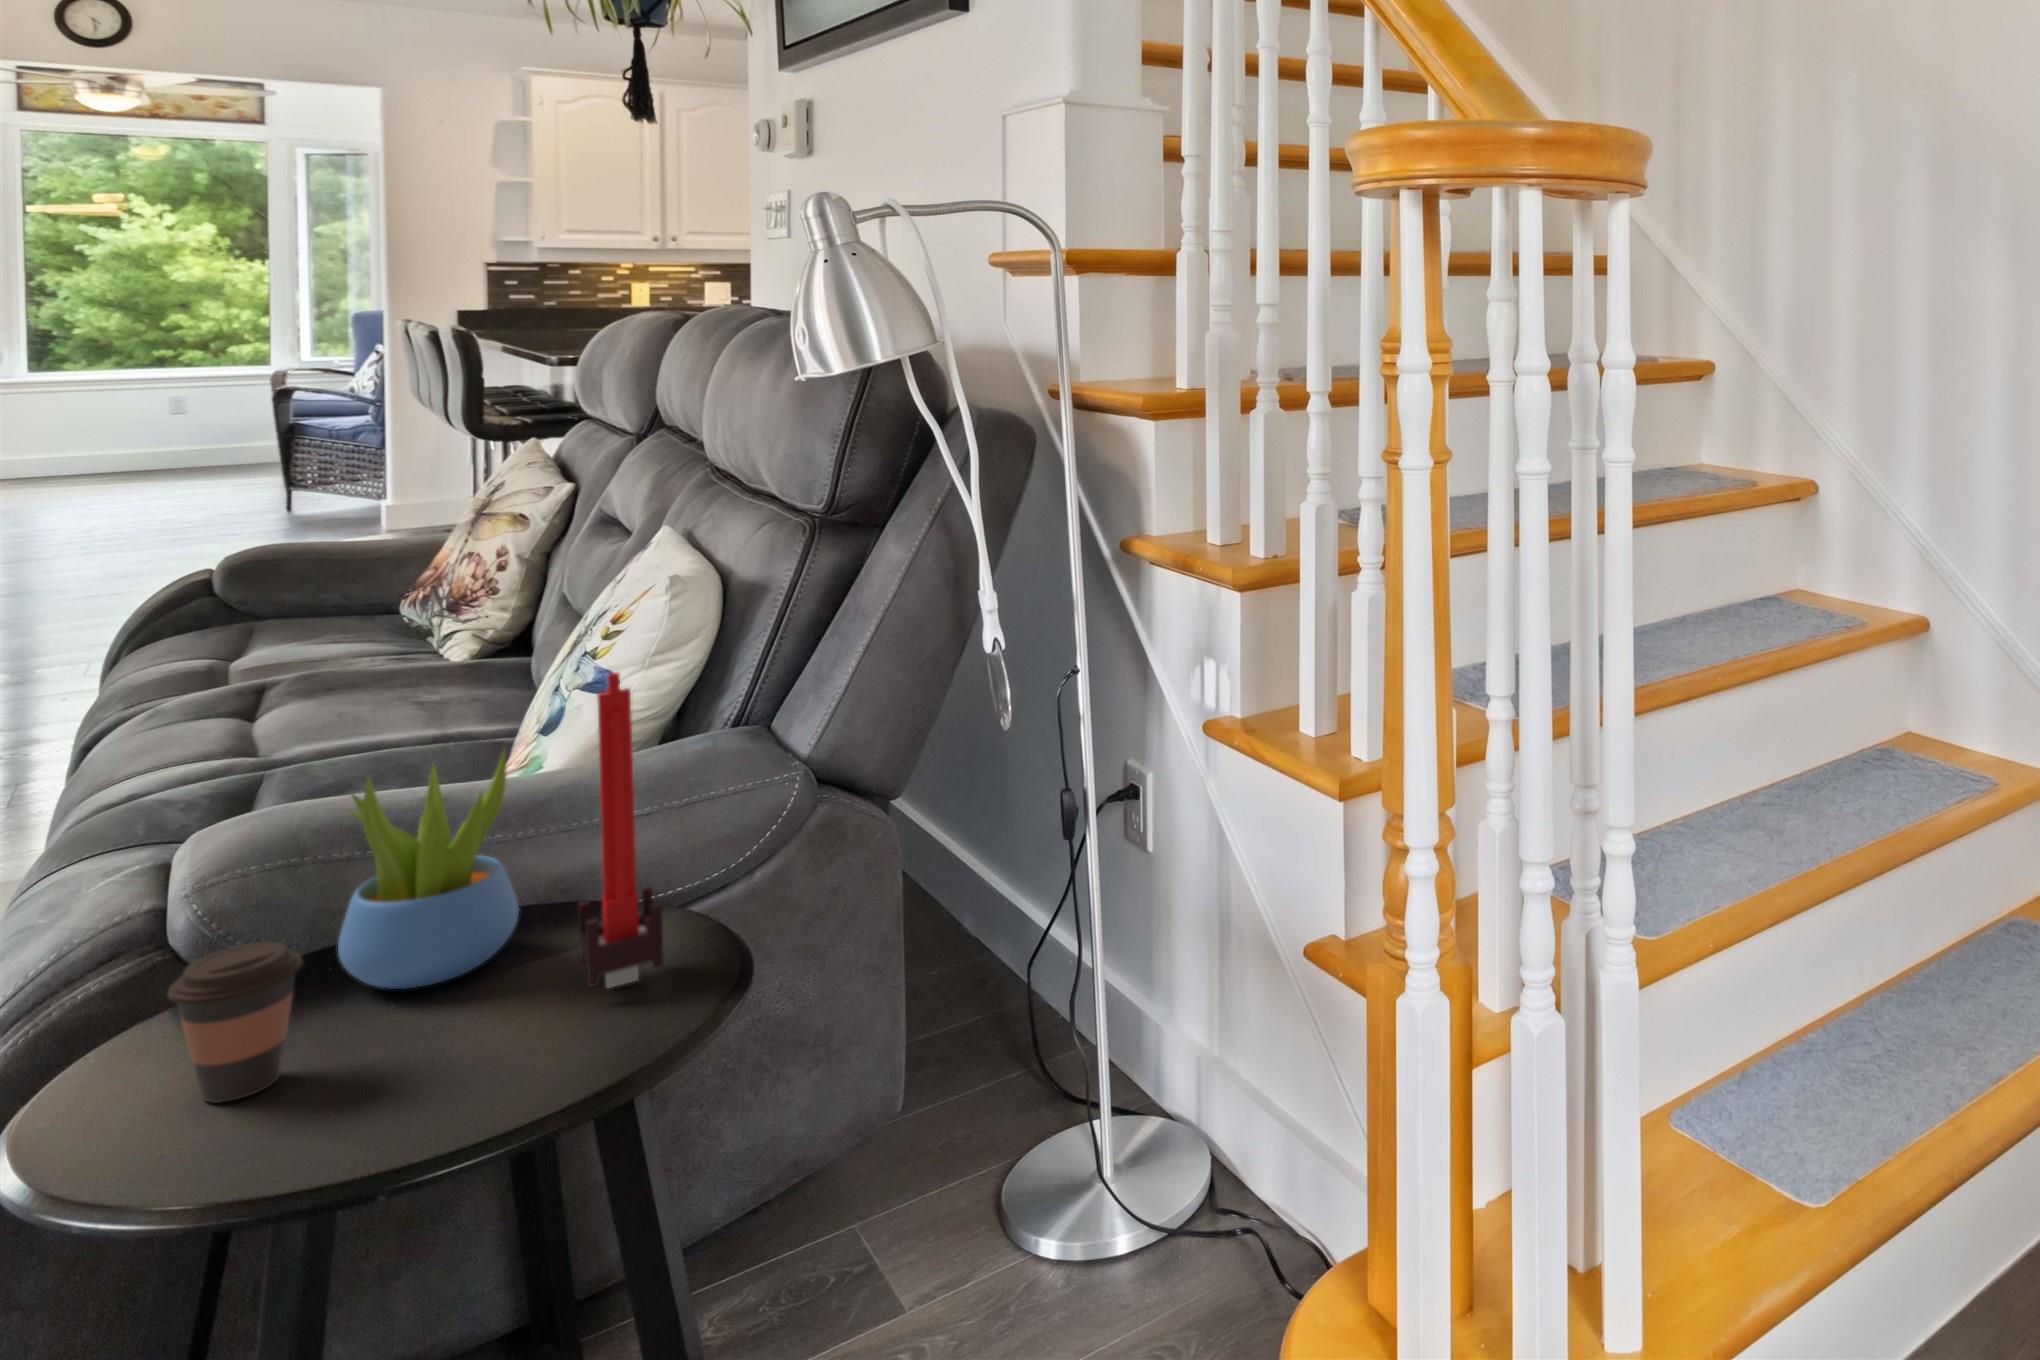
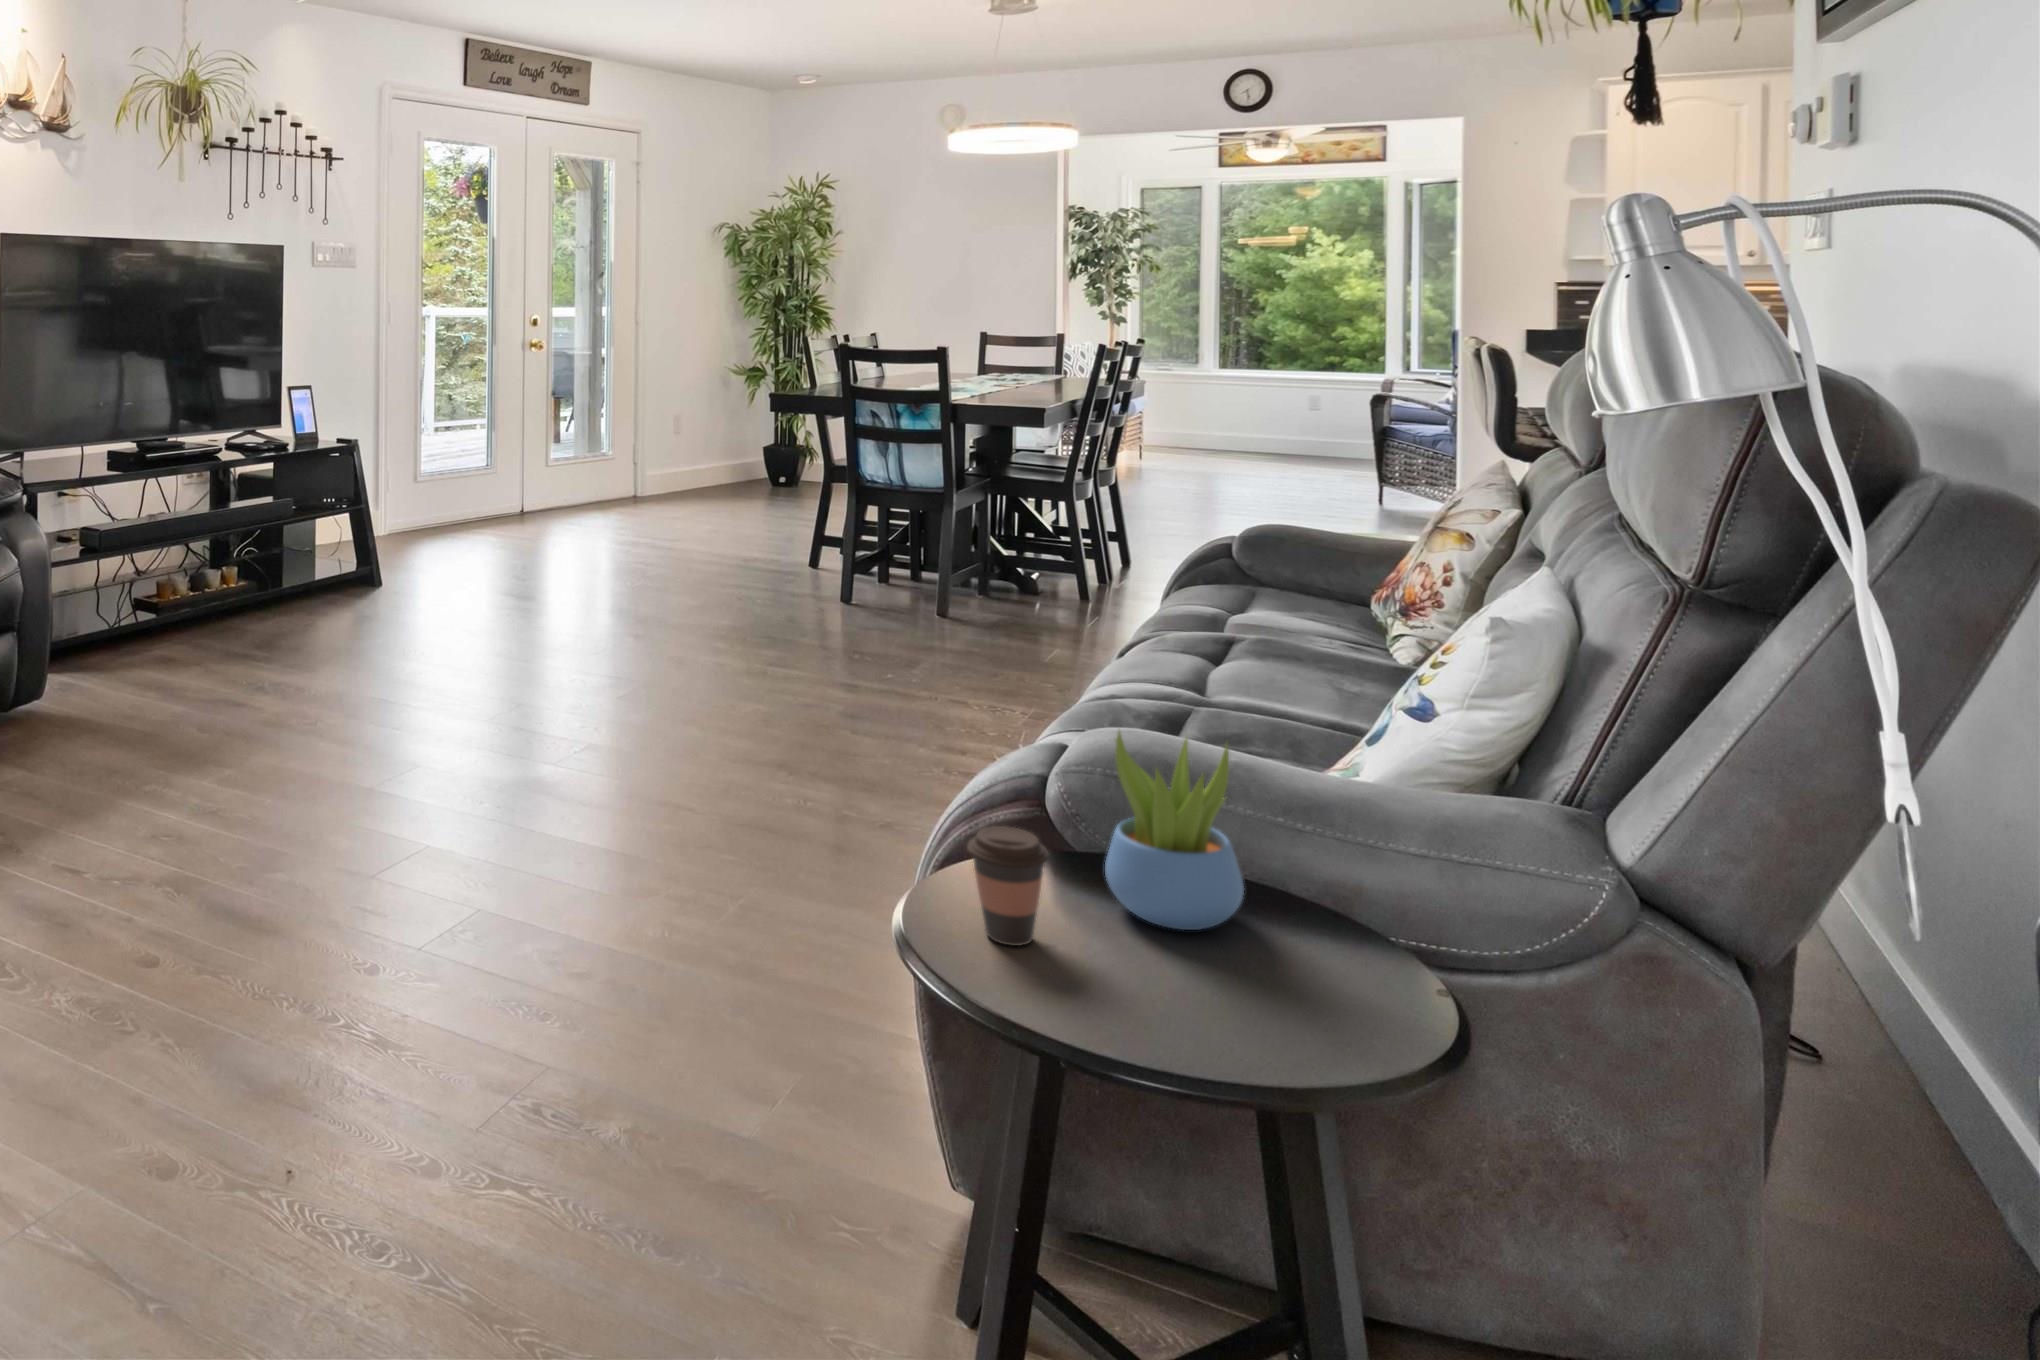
candle: present [578,672,664,988] -> none [1261,698,1340,1012]

